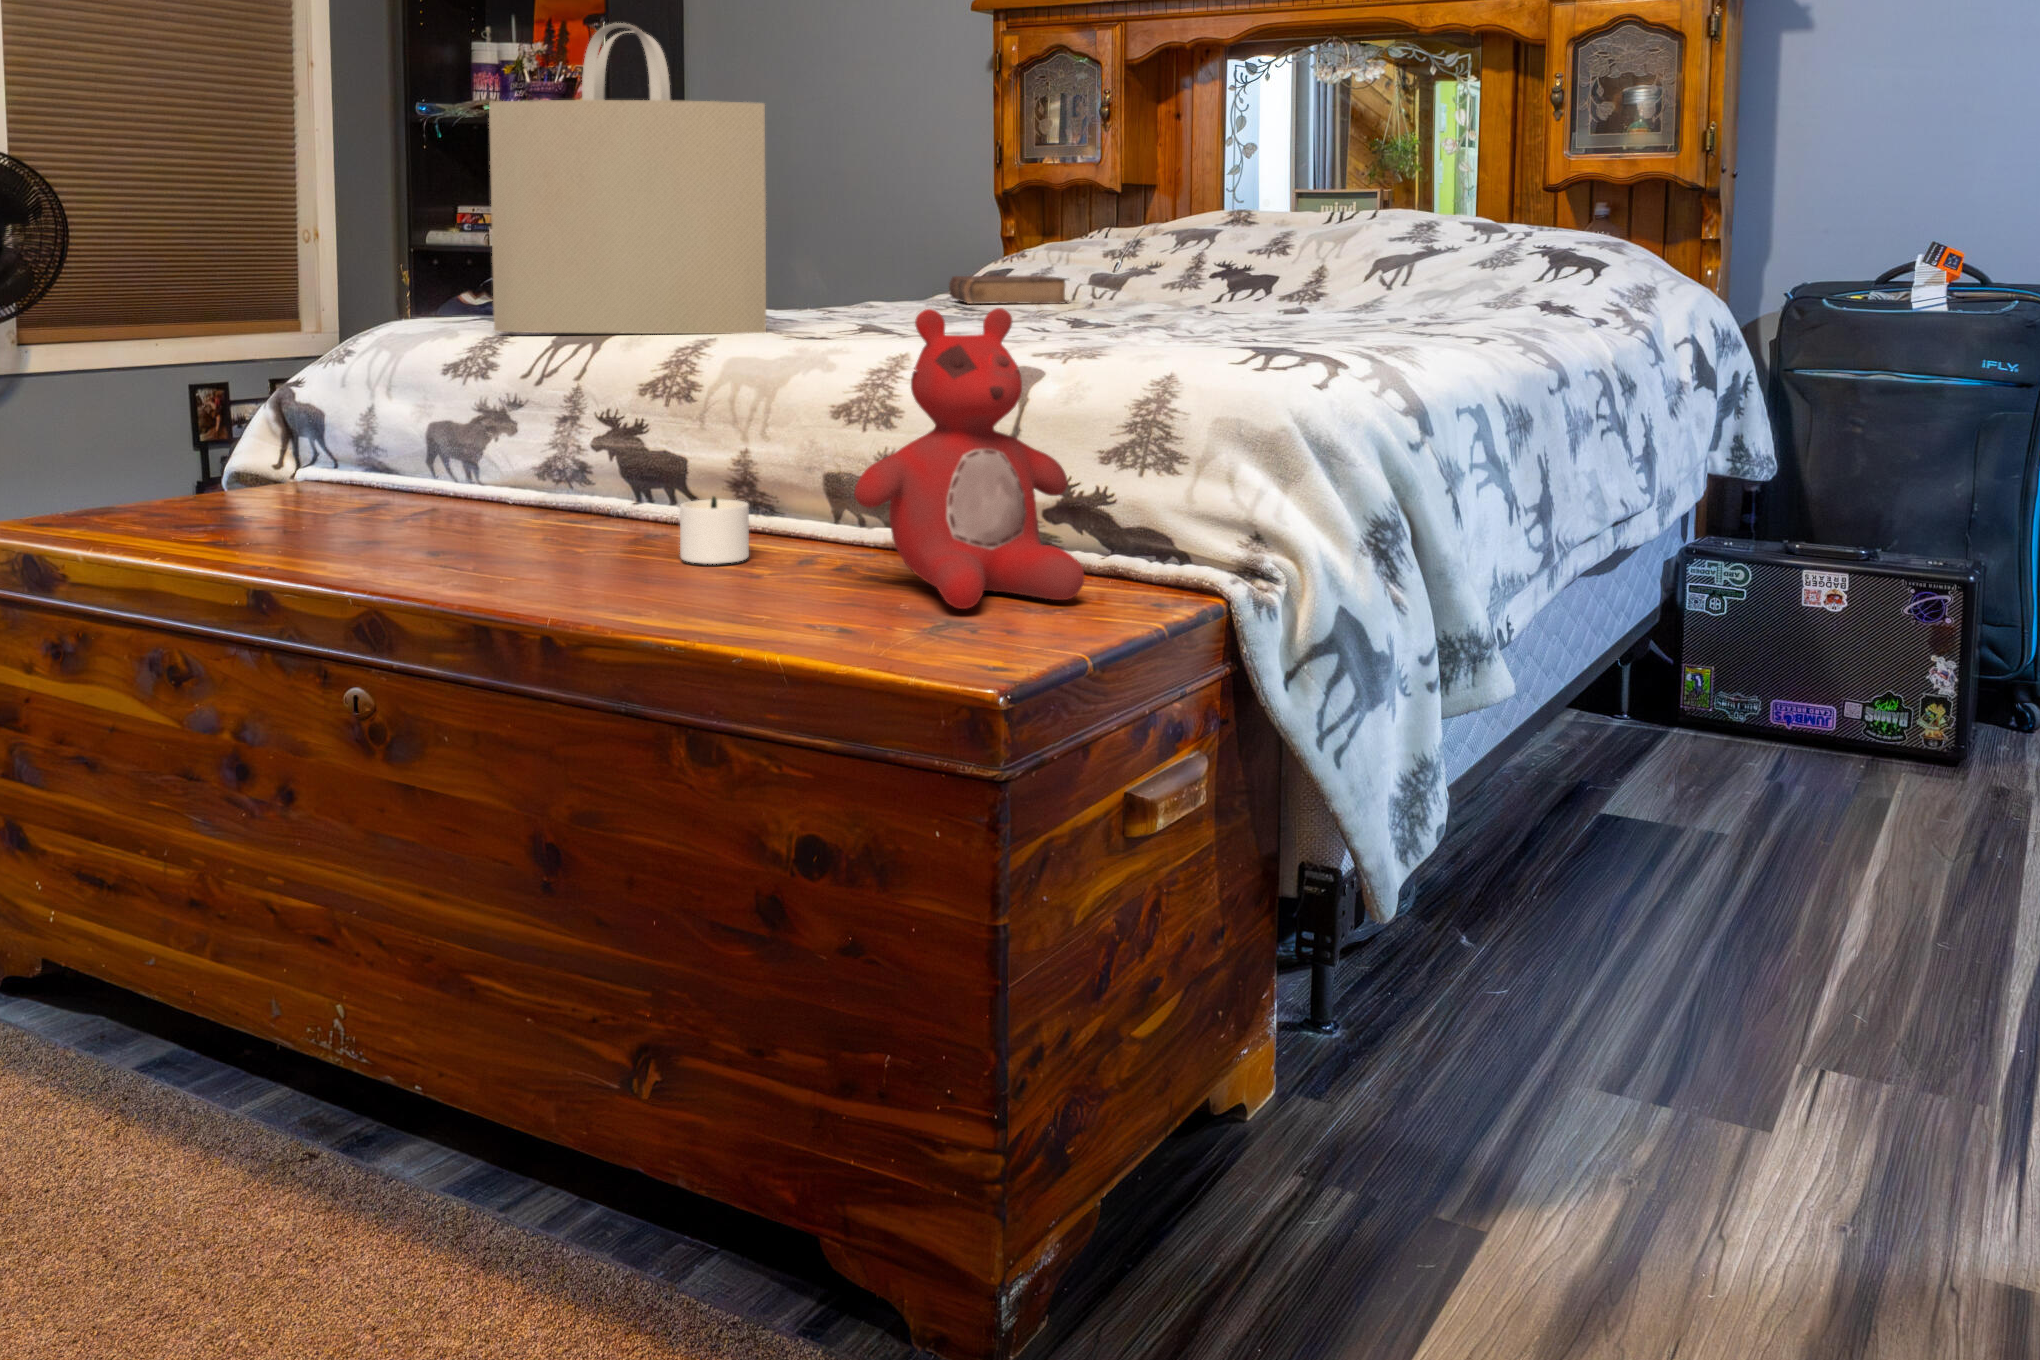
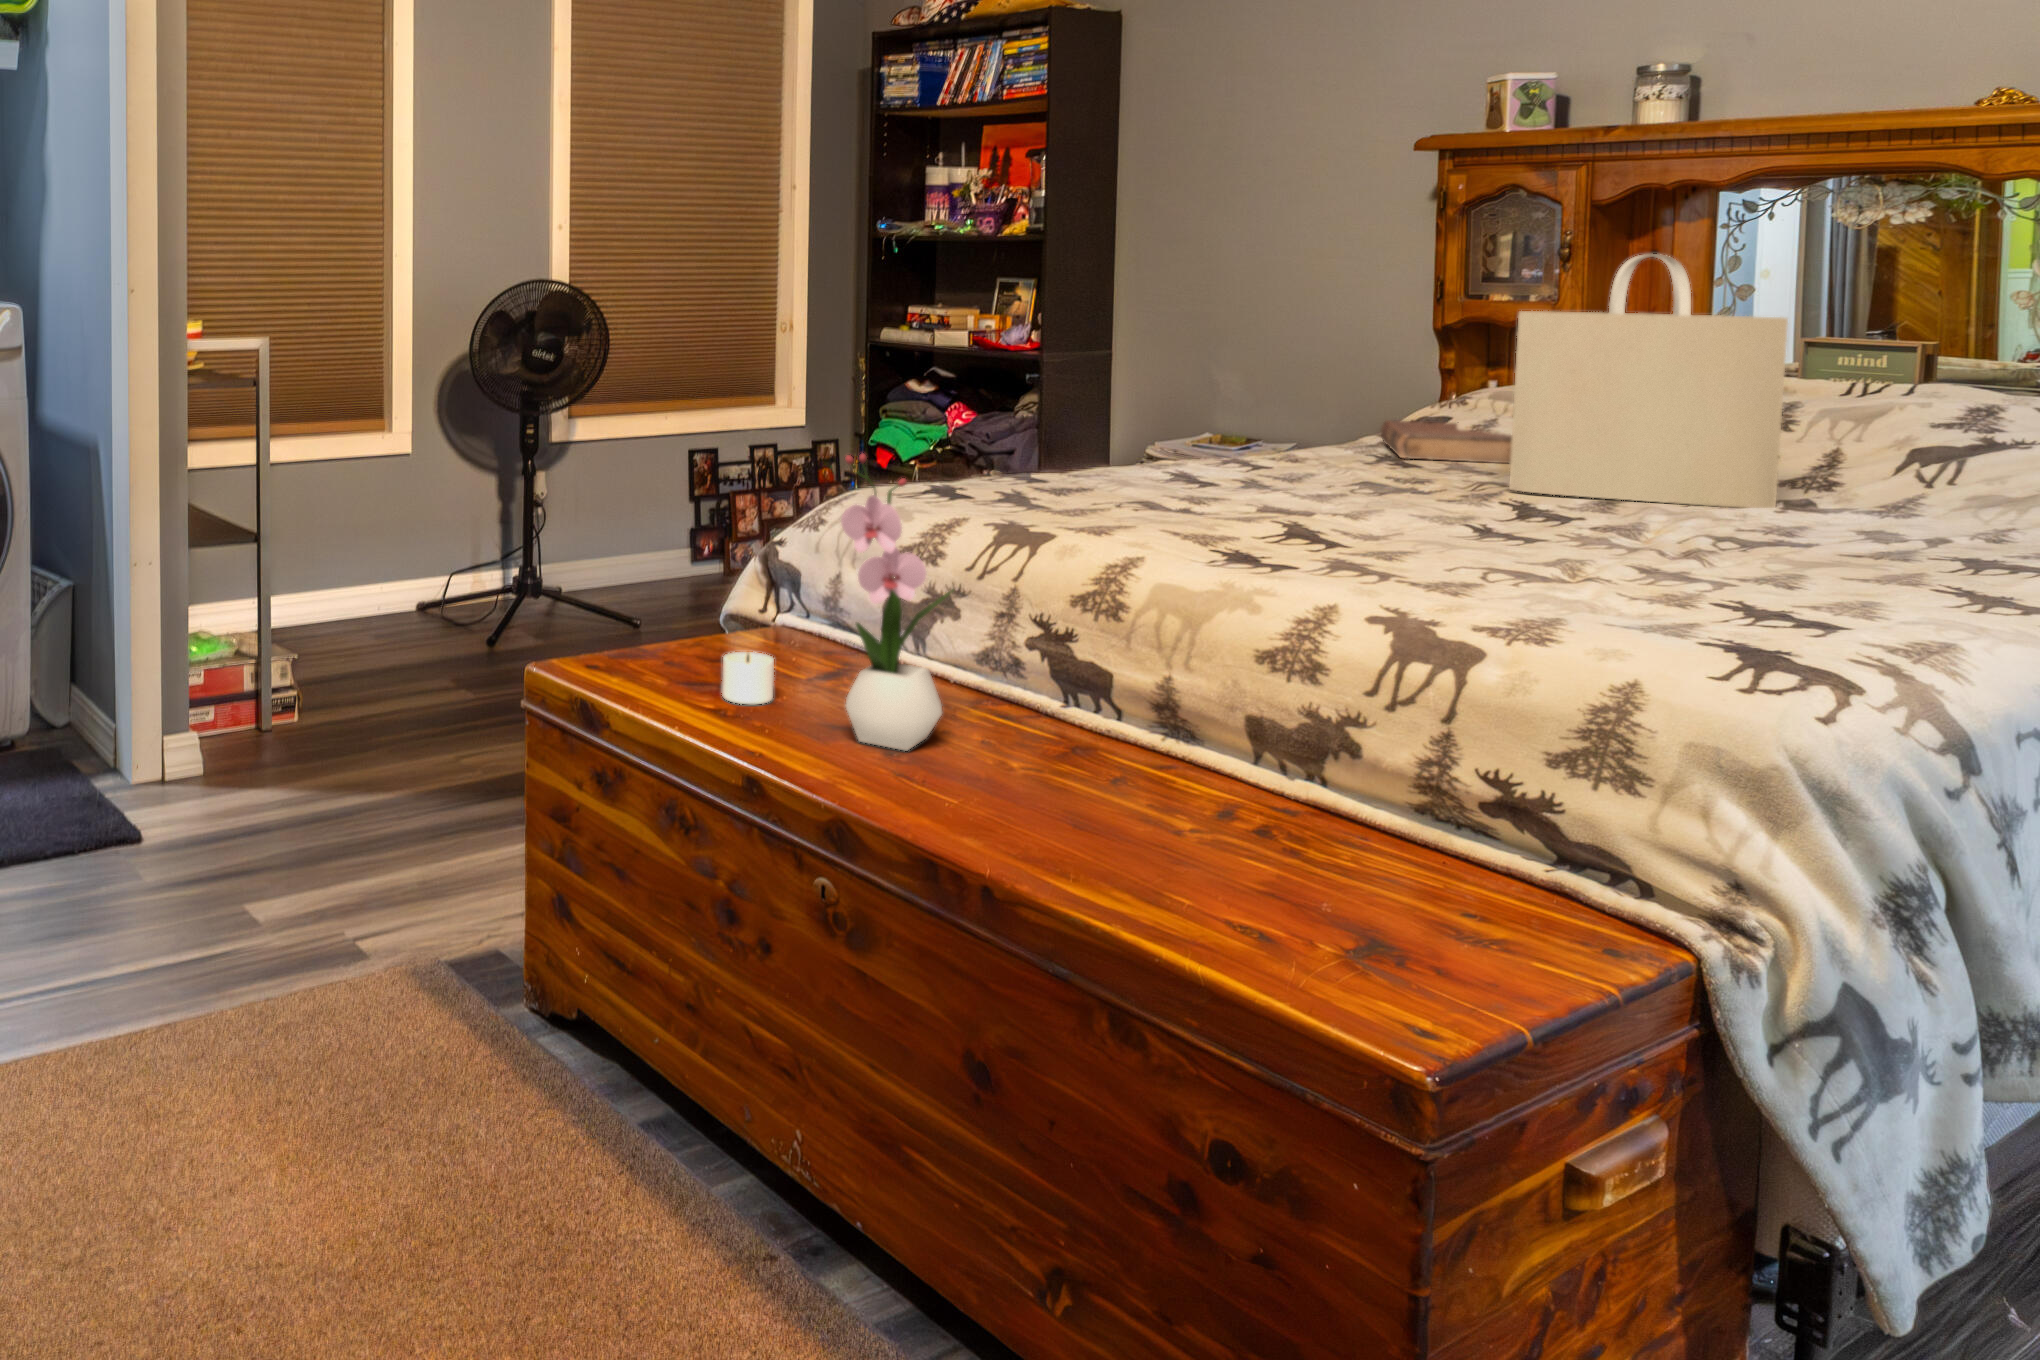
tote bag: present [489,23,766,334] -> present [1509,254,1788,508]
flower arrangement: none [358,197,504,551] -> present [841,454,953,751]
stuffed bear: present [854,308,1084,609] -> none [1280,621,1525,928]
candle: present [680,497,749,564] -> present [722,652,774,704]

